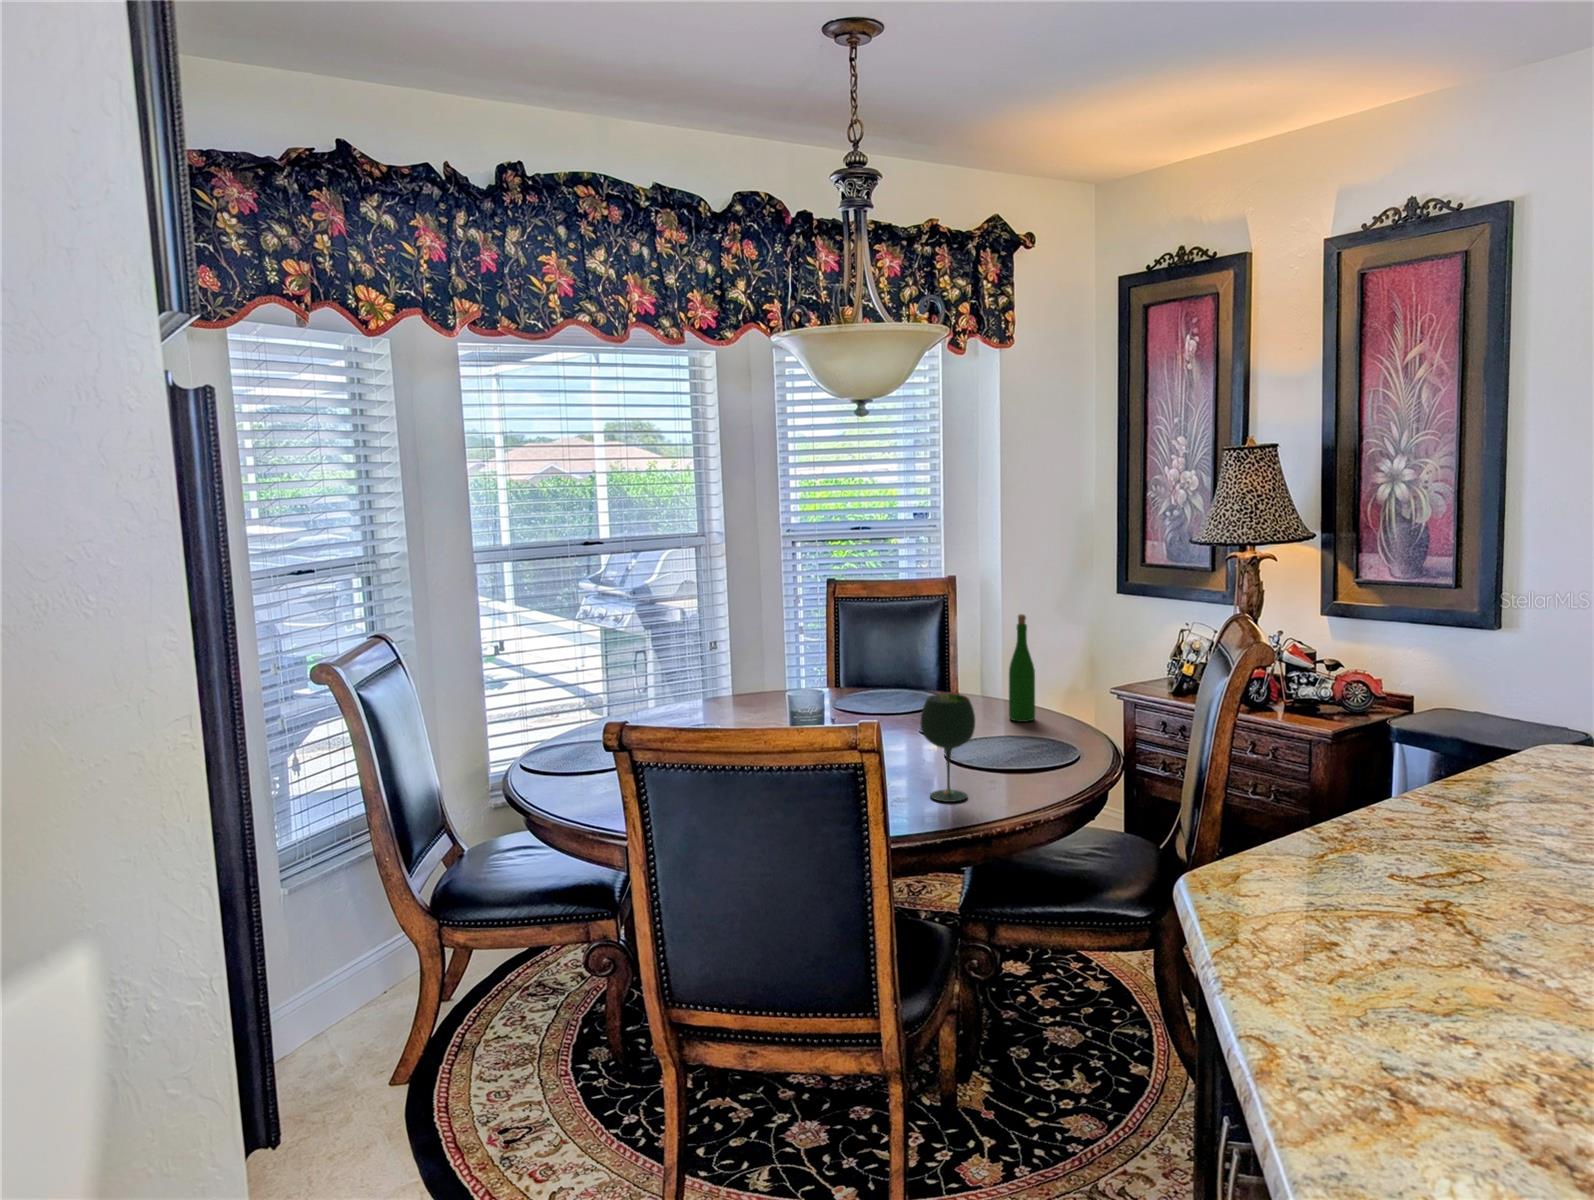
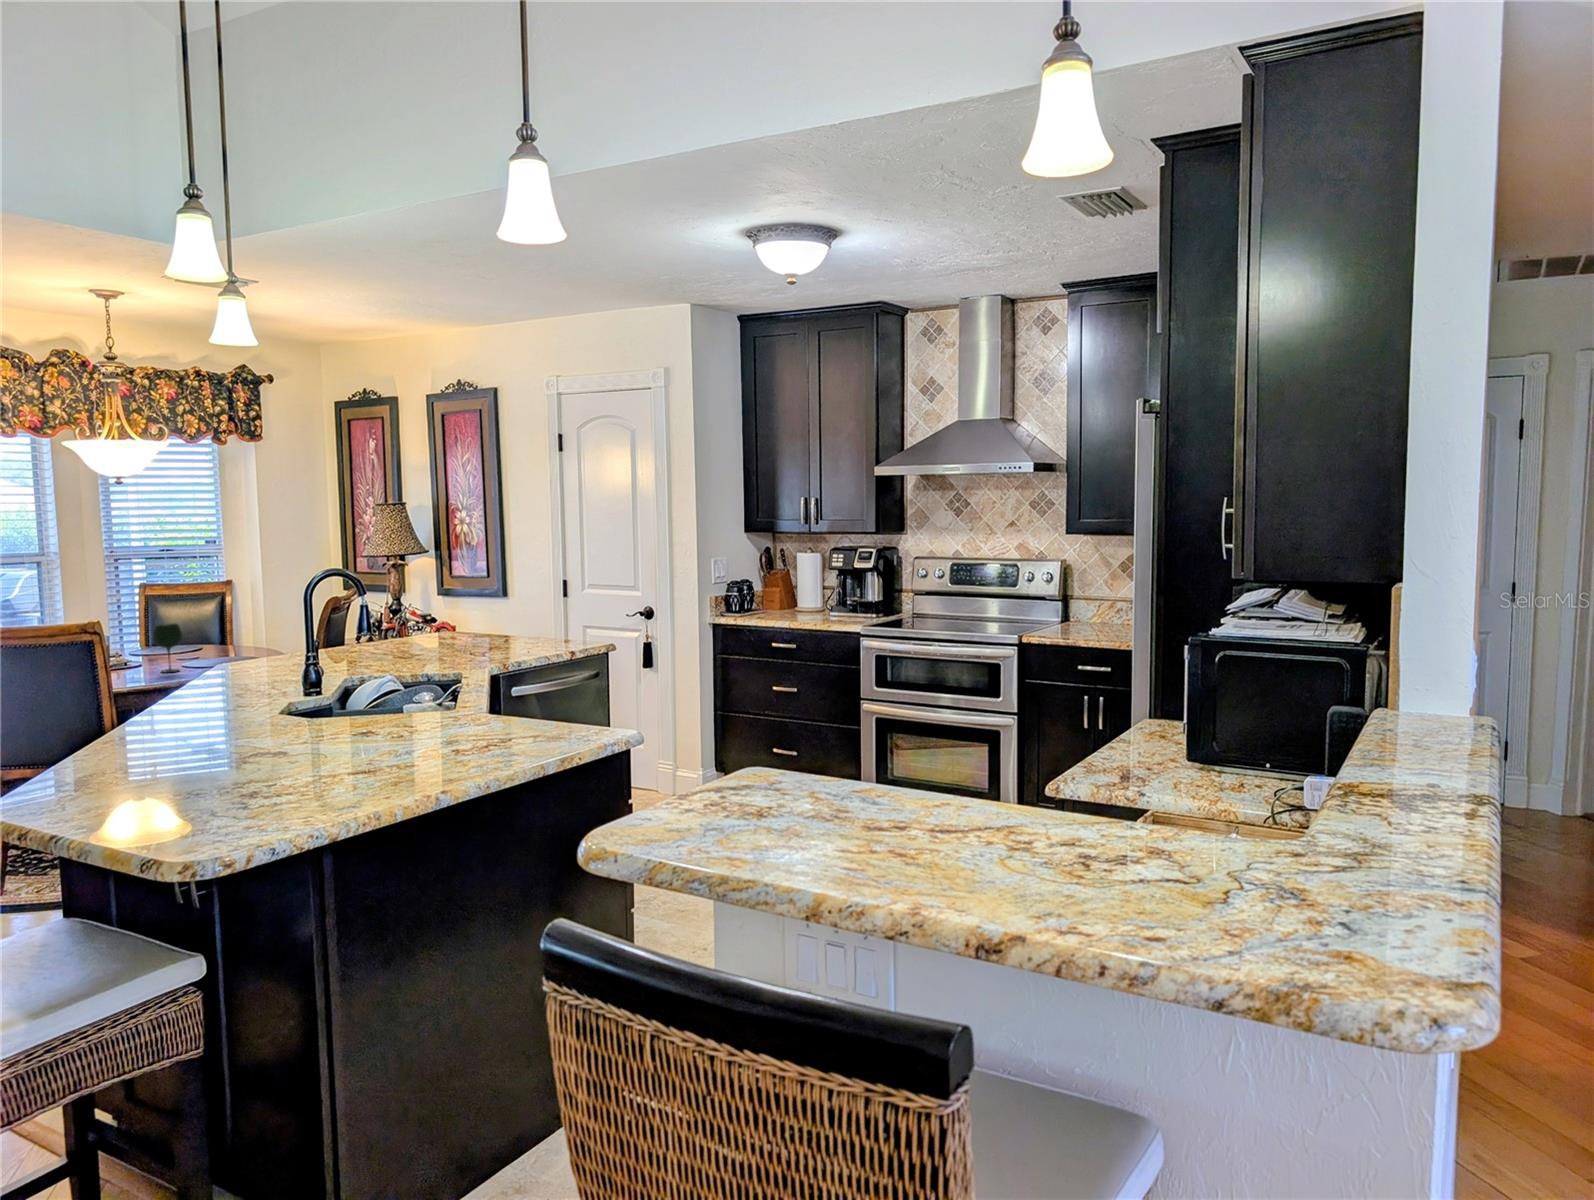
wine bottle: present [1009,614,1035,722] -> none [229,594,246,651]

